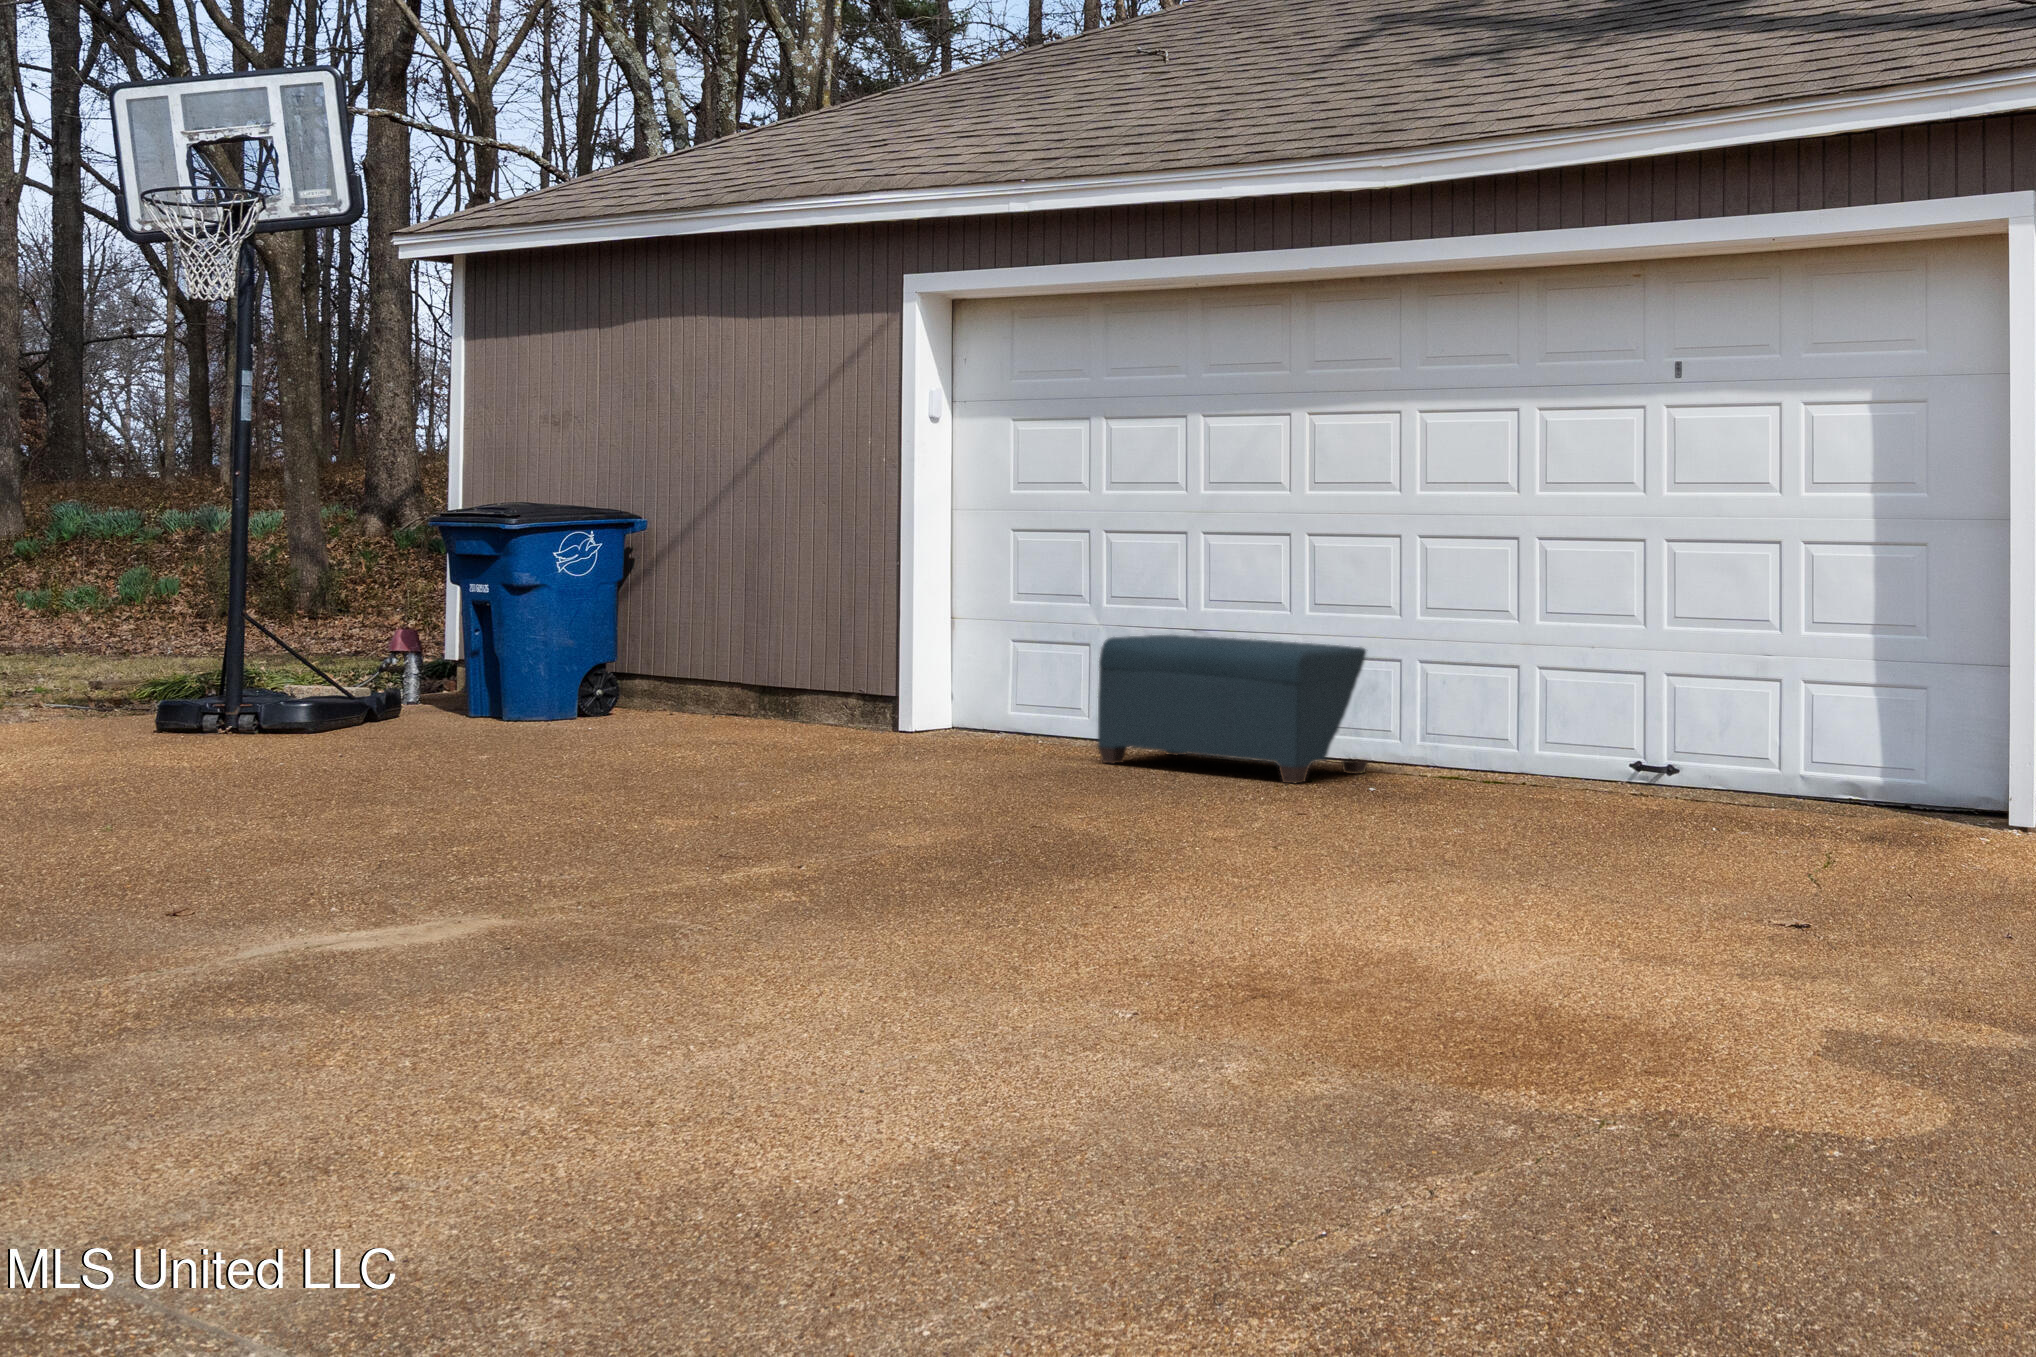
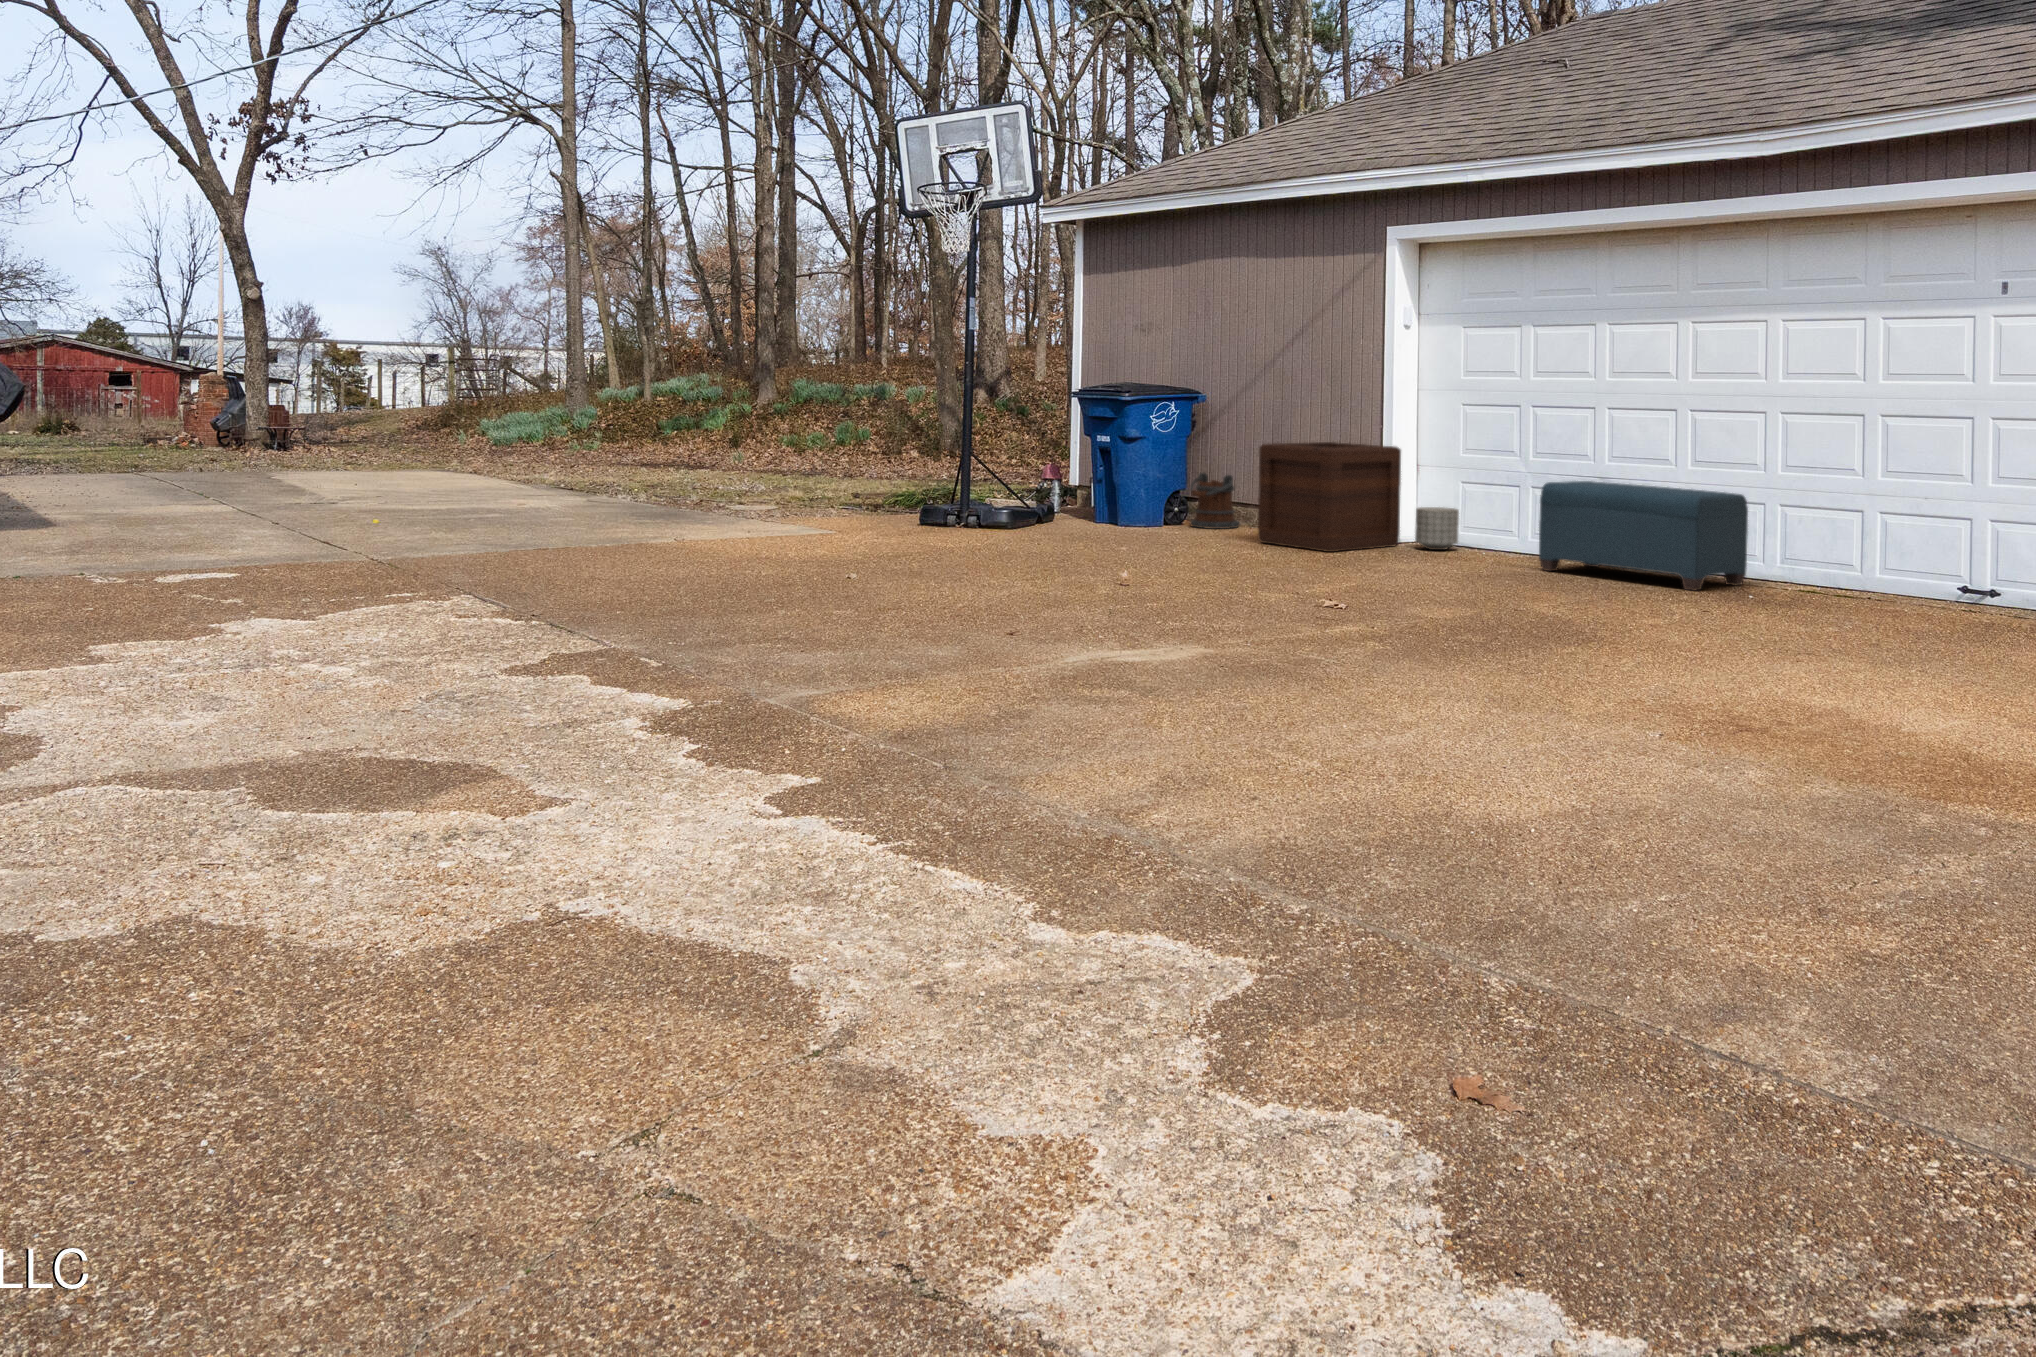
wooden crate: none [705,586,922,748] -> present [1258,442,1401,552]
bucket: none [617,635,697,719] -> present [1190,473,1240,529]
planter: none [940,677,1003,739] -> present [1415,507,1459,550]

